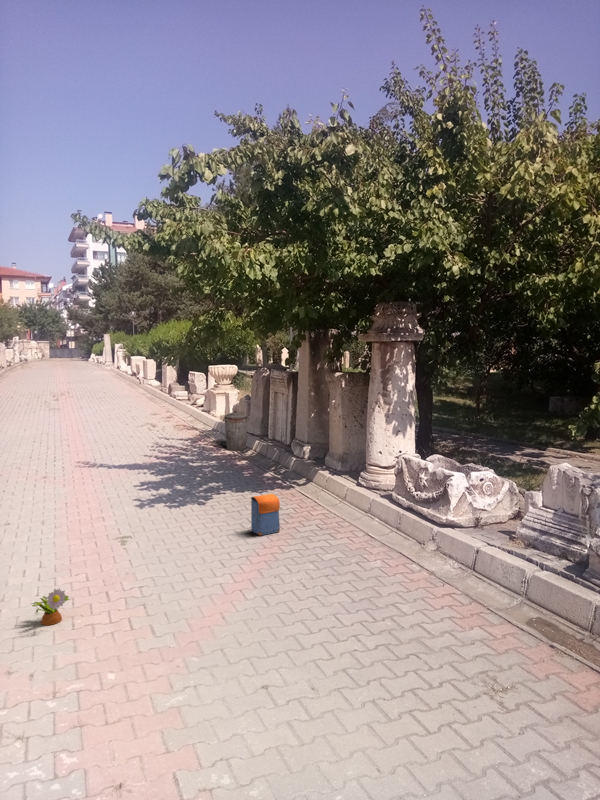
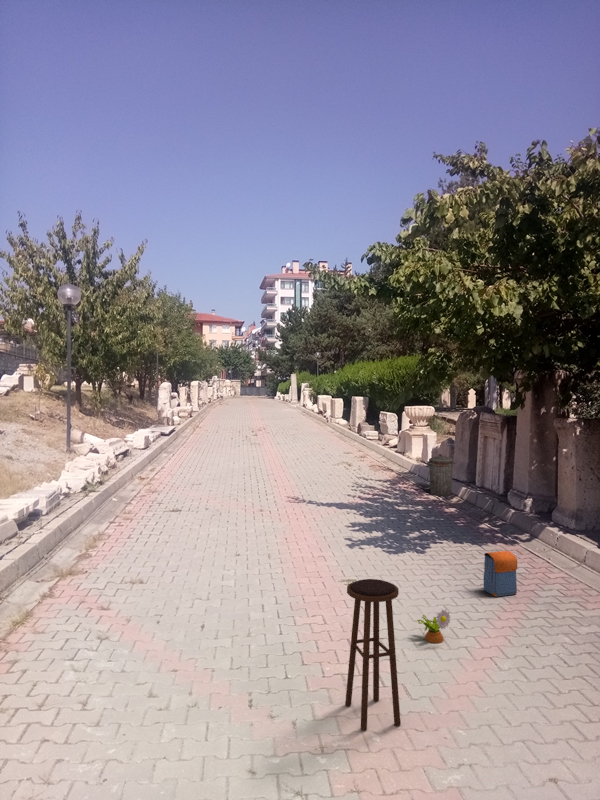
stool: none [87,525,143,662] -> present [345,579,401,731]
decorative plant: present [32,588,70,625] -> present [417,609,450,643]

